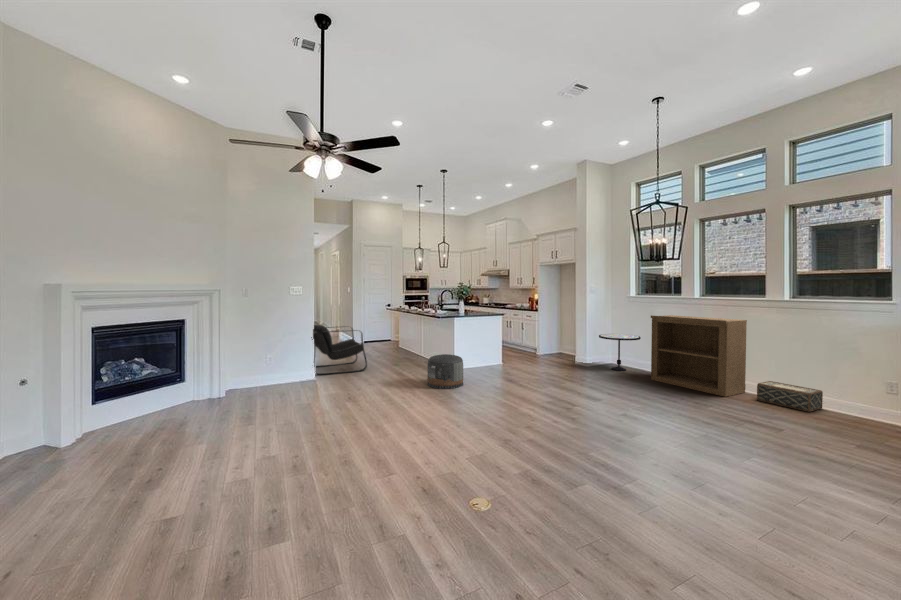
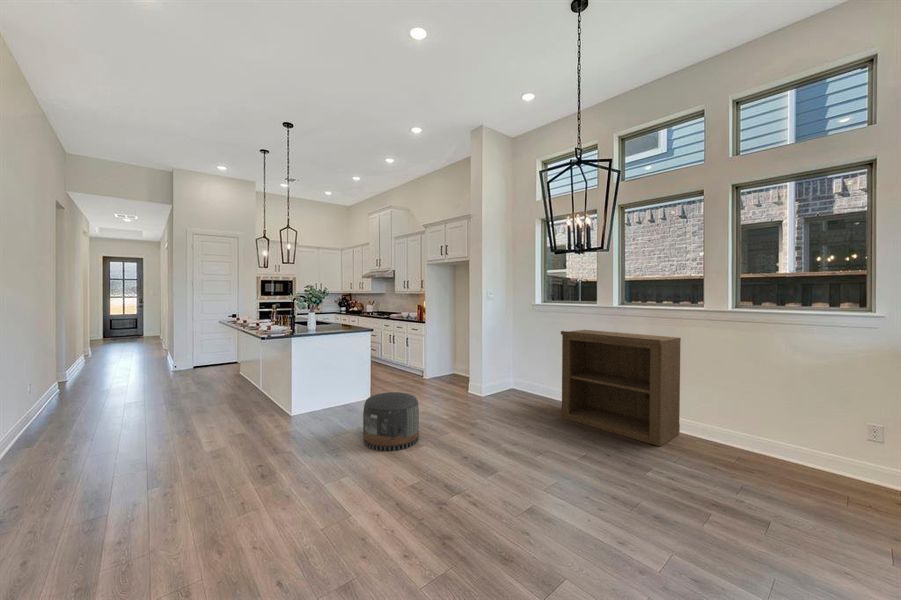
armchair: present [311,325,367,375] -> none [19,351,141,441]
side table: present [599,334,641,371] -> none [497,353,548,404]
pouf: present [428,354,463,389] -> present [363,392,419,451]
woven basket: present [757,381,823,412] -> none [699,420,782,470]

